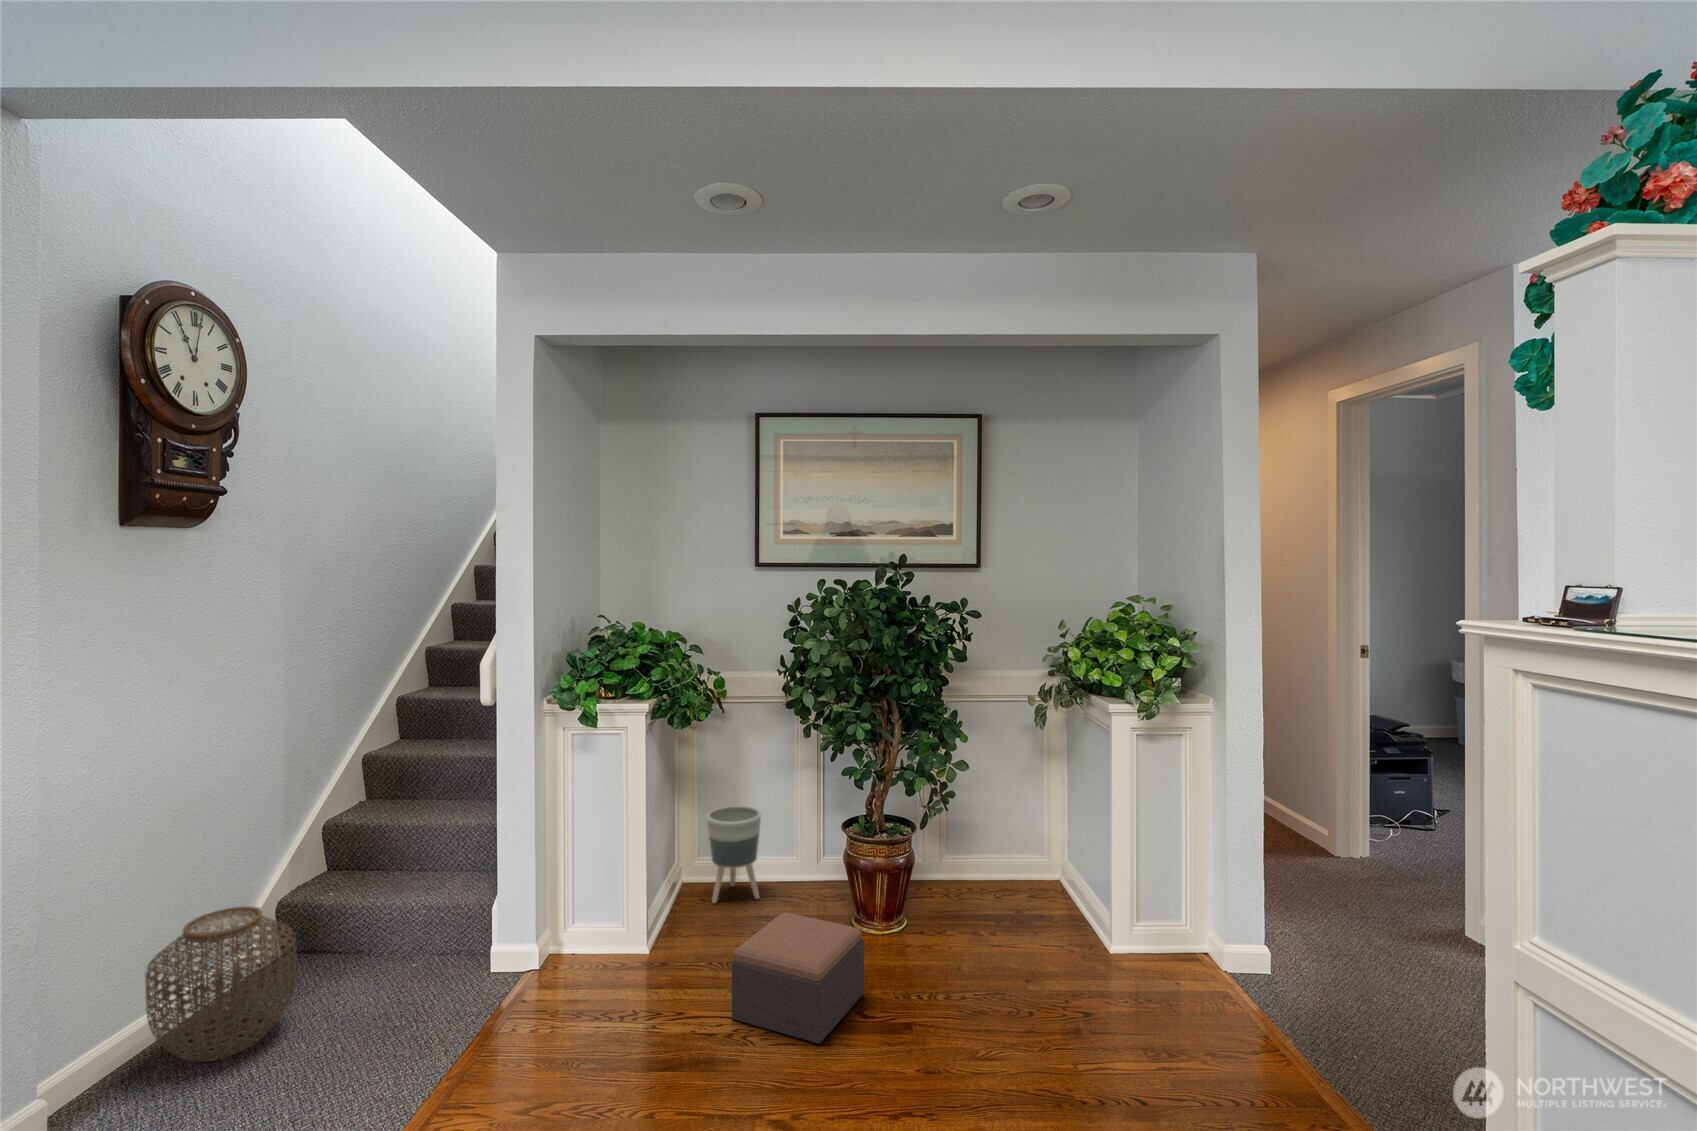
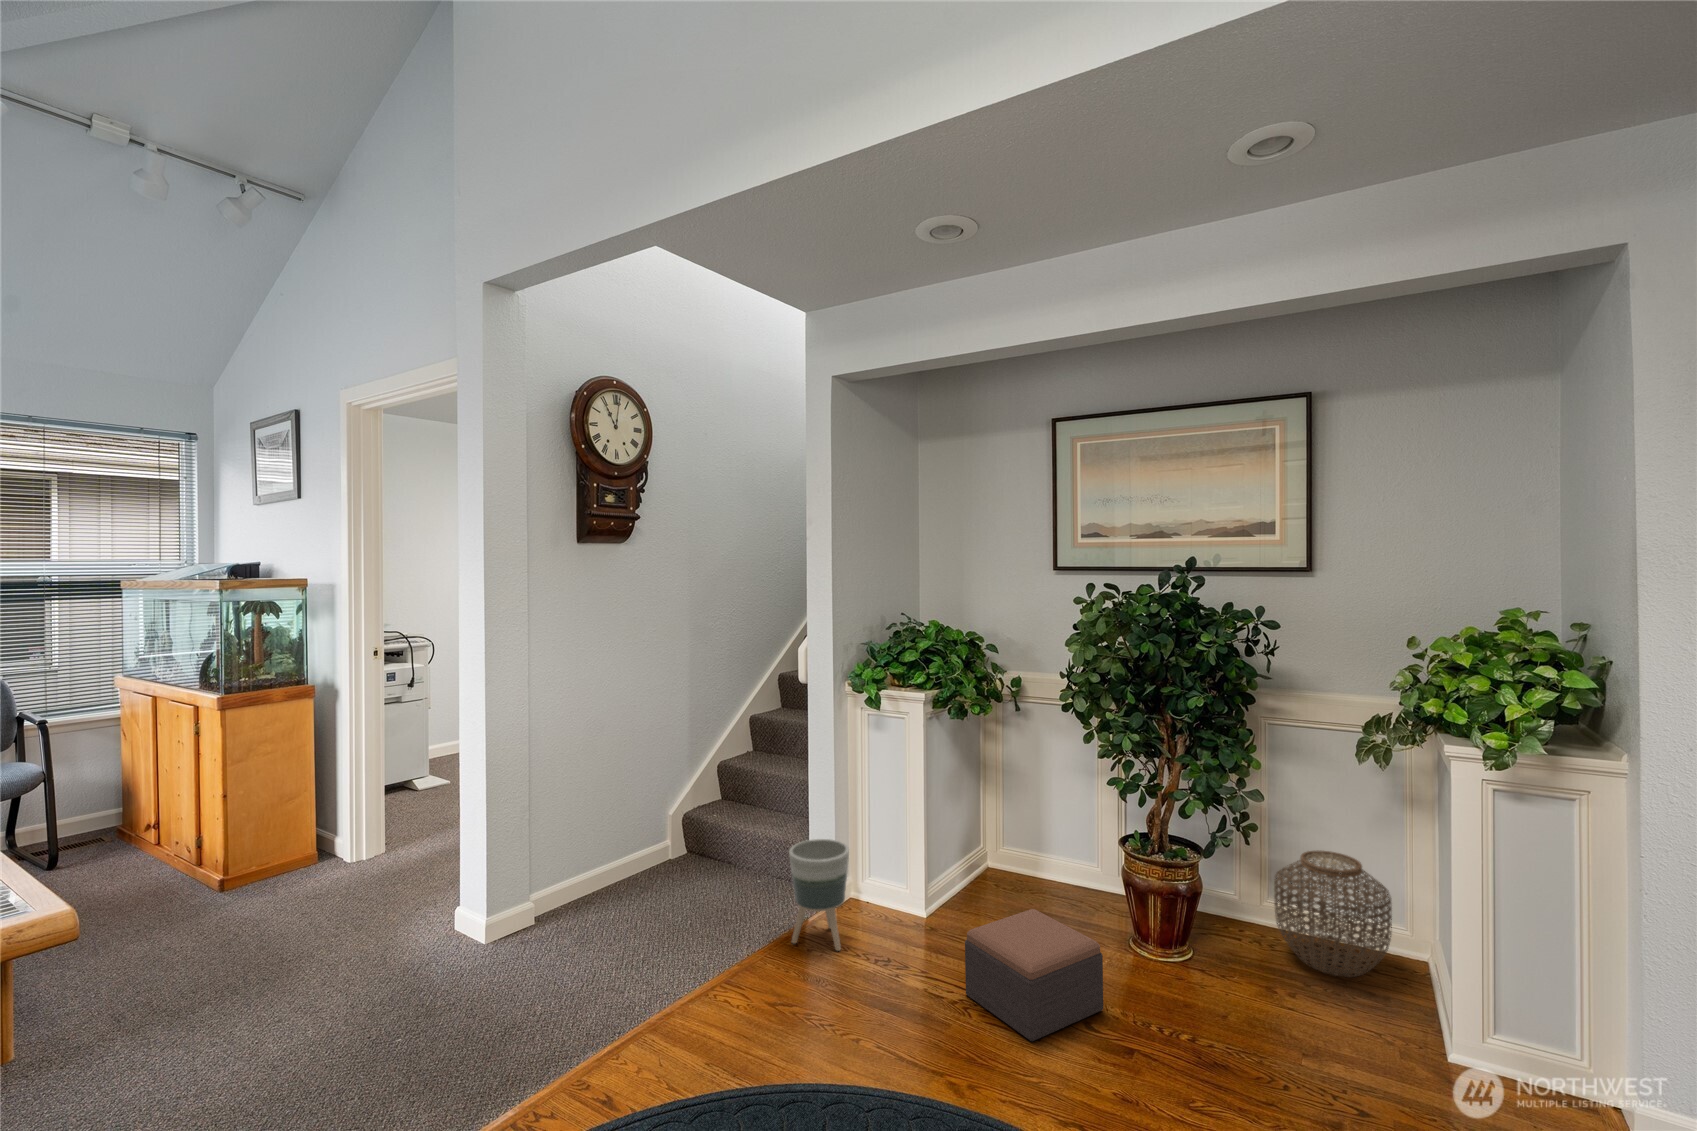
planter: present [707,806,761,903] -> present [789,839,849,951]
woven basket: present [145,907,297,1062] -> present [1274,850,1392,977]

